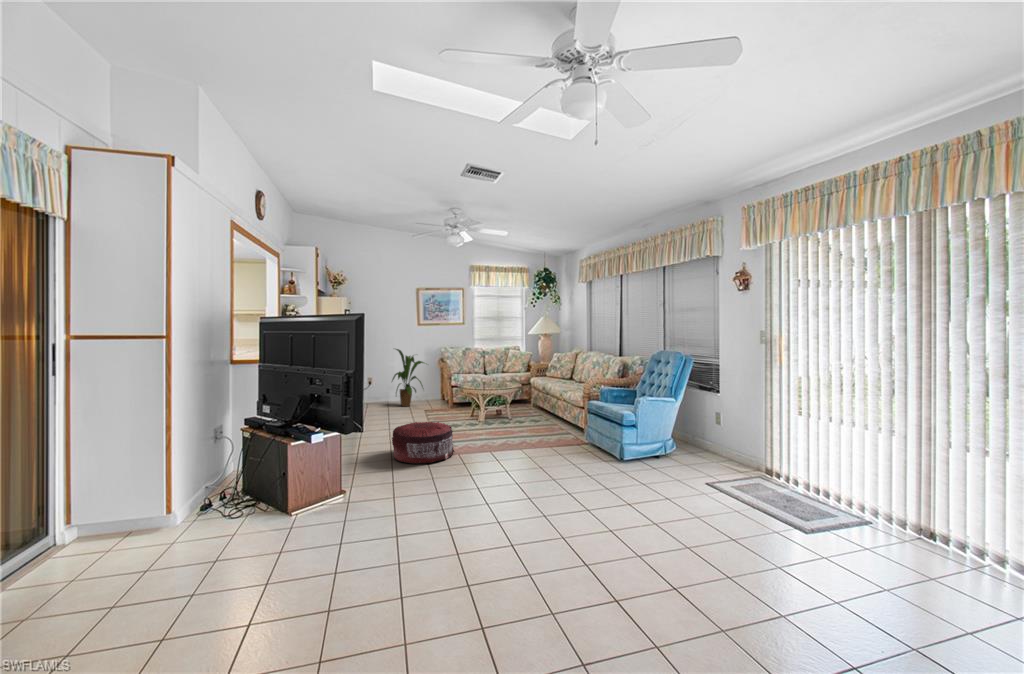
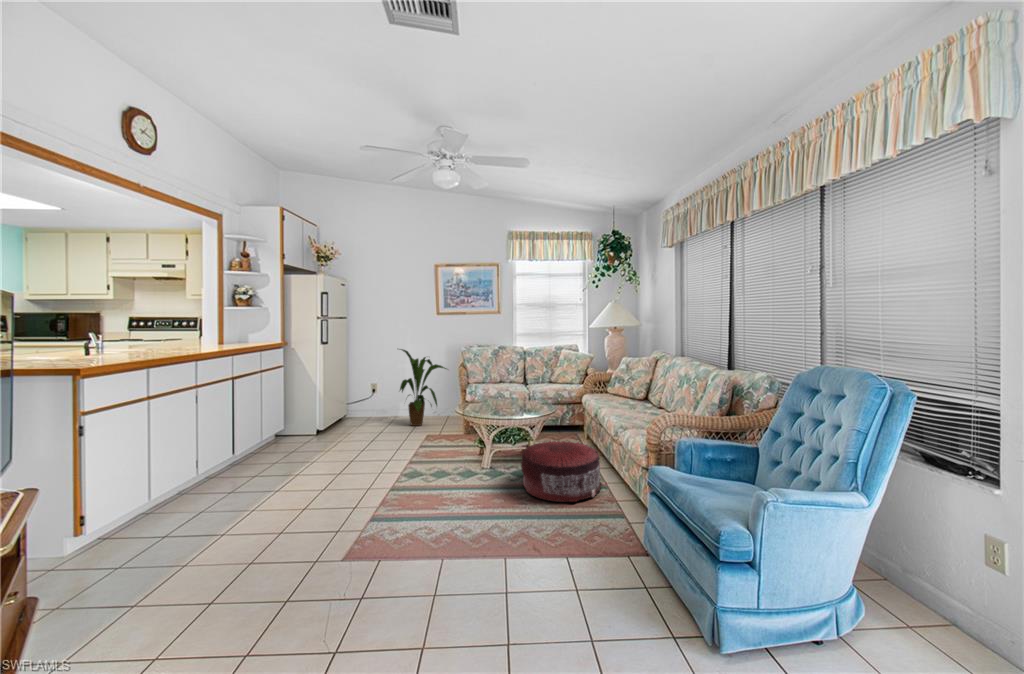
pouf: present [392,422,455,463] -> present [521,441,602,502]

